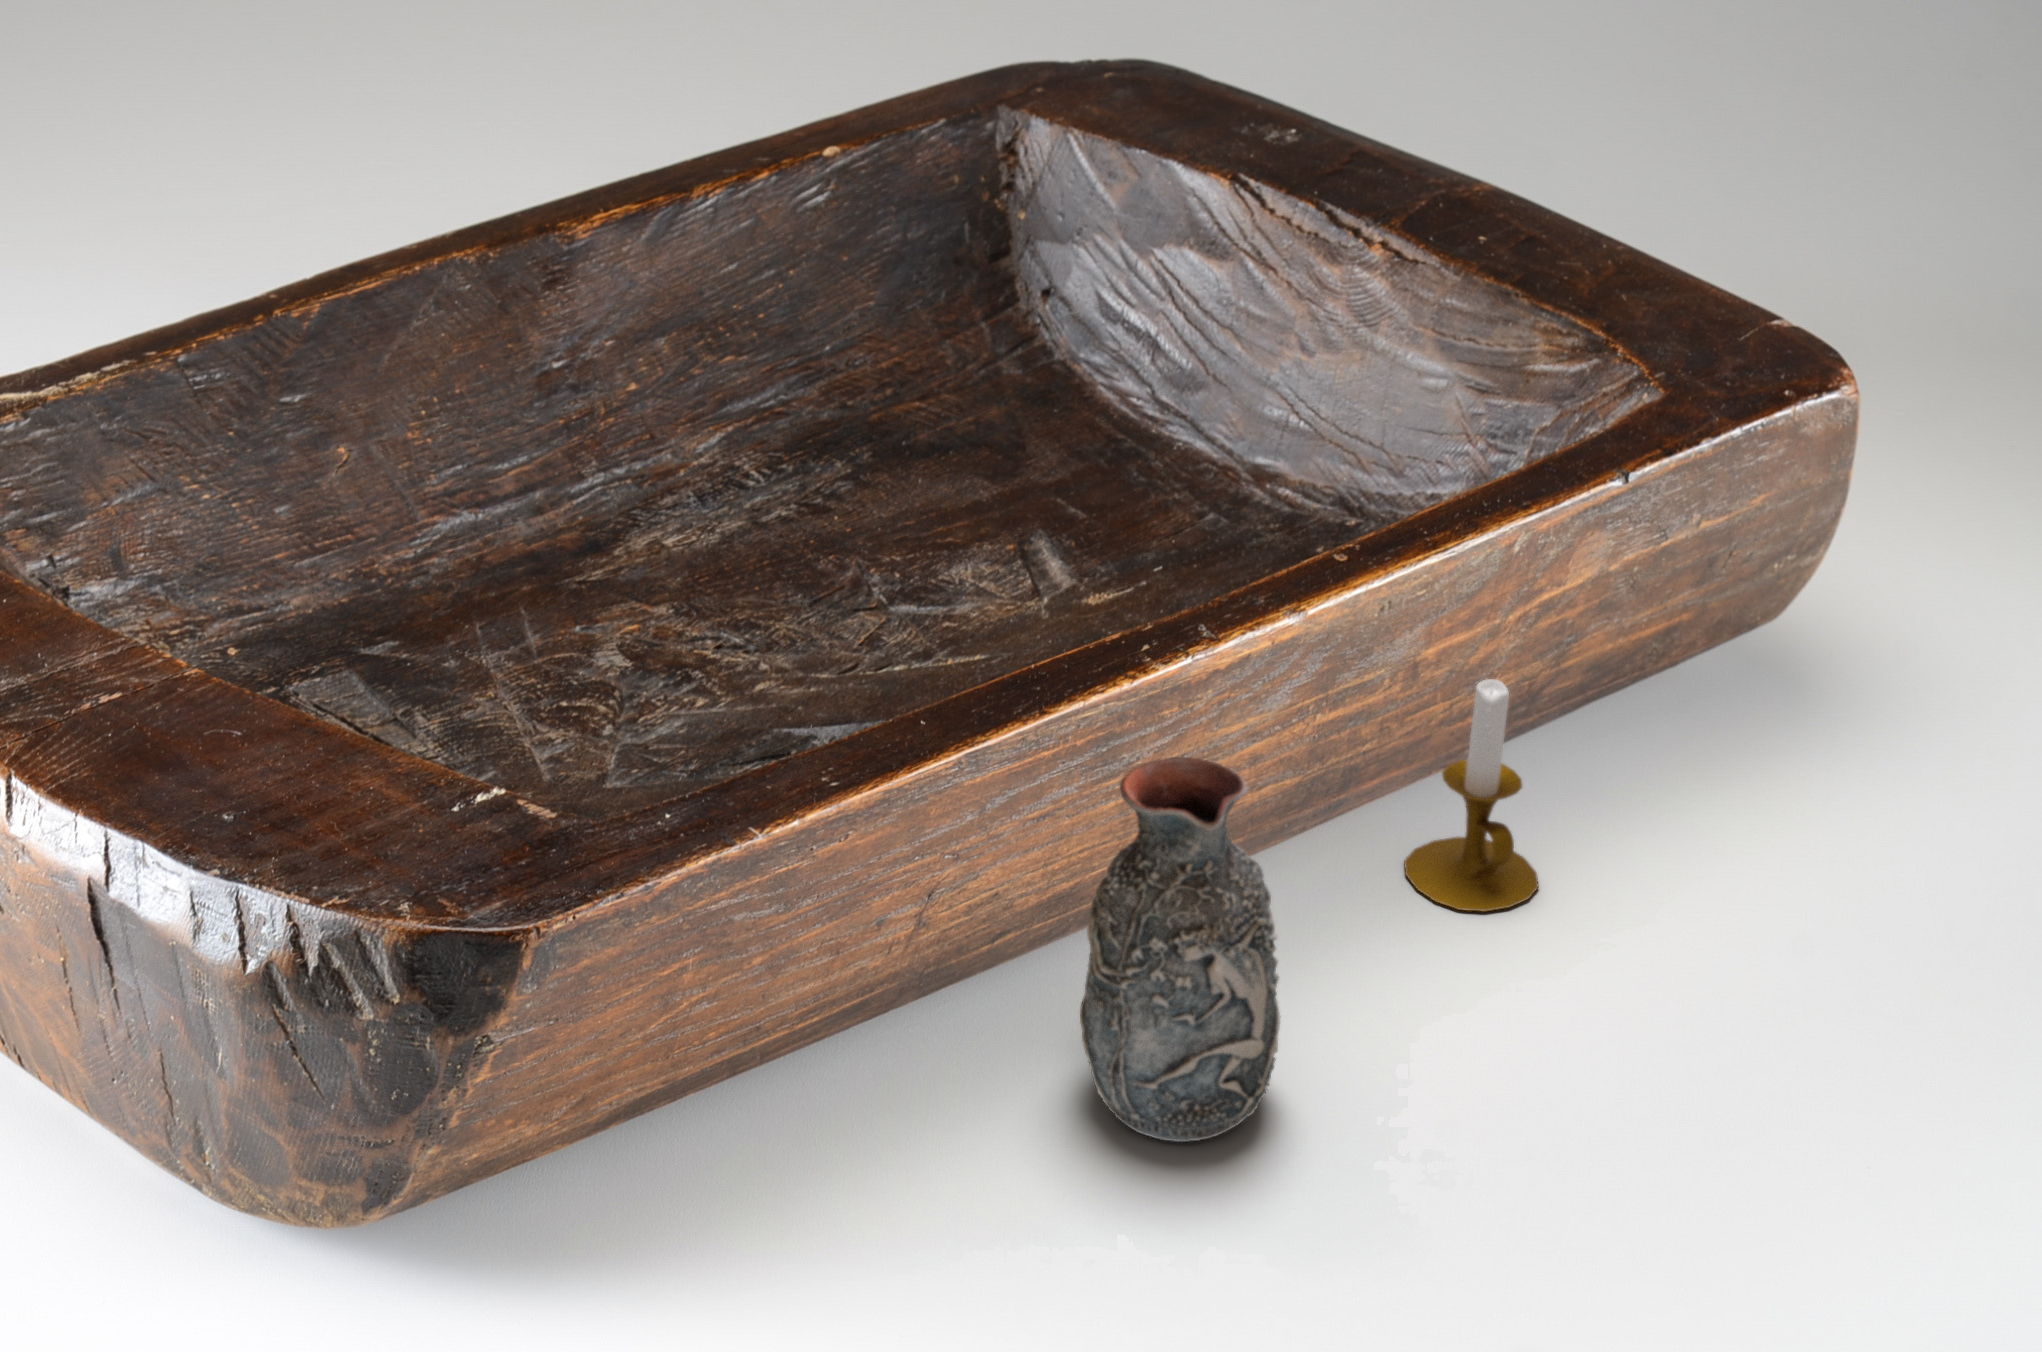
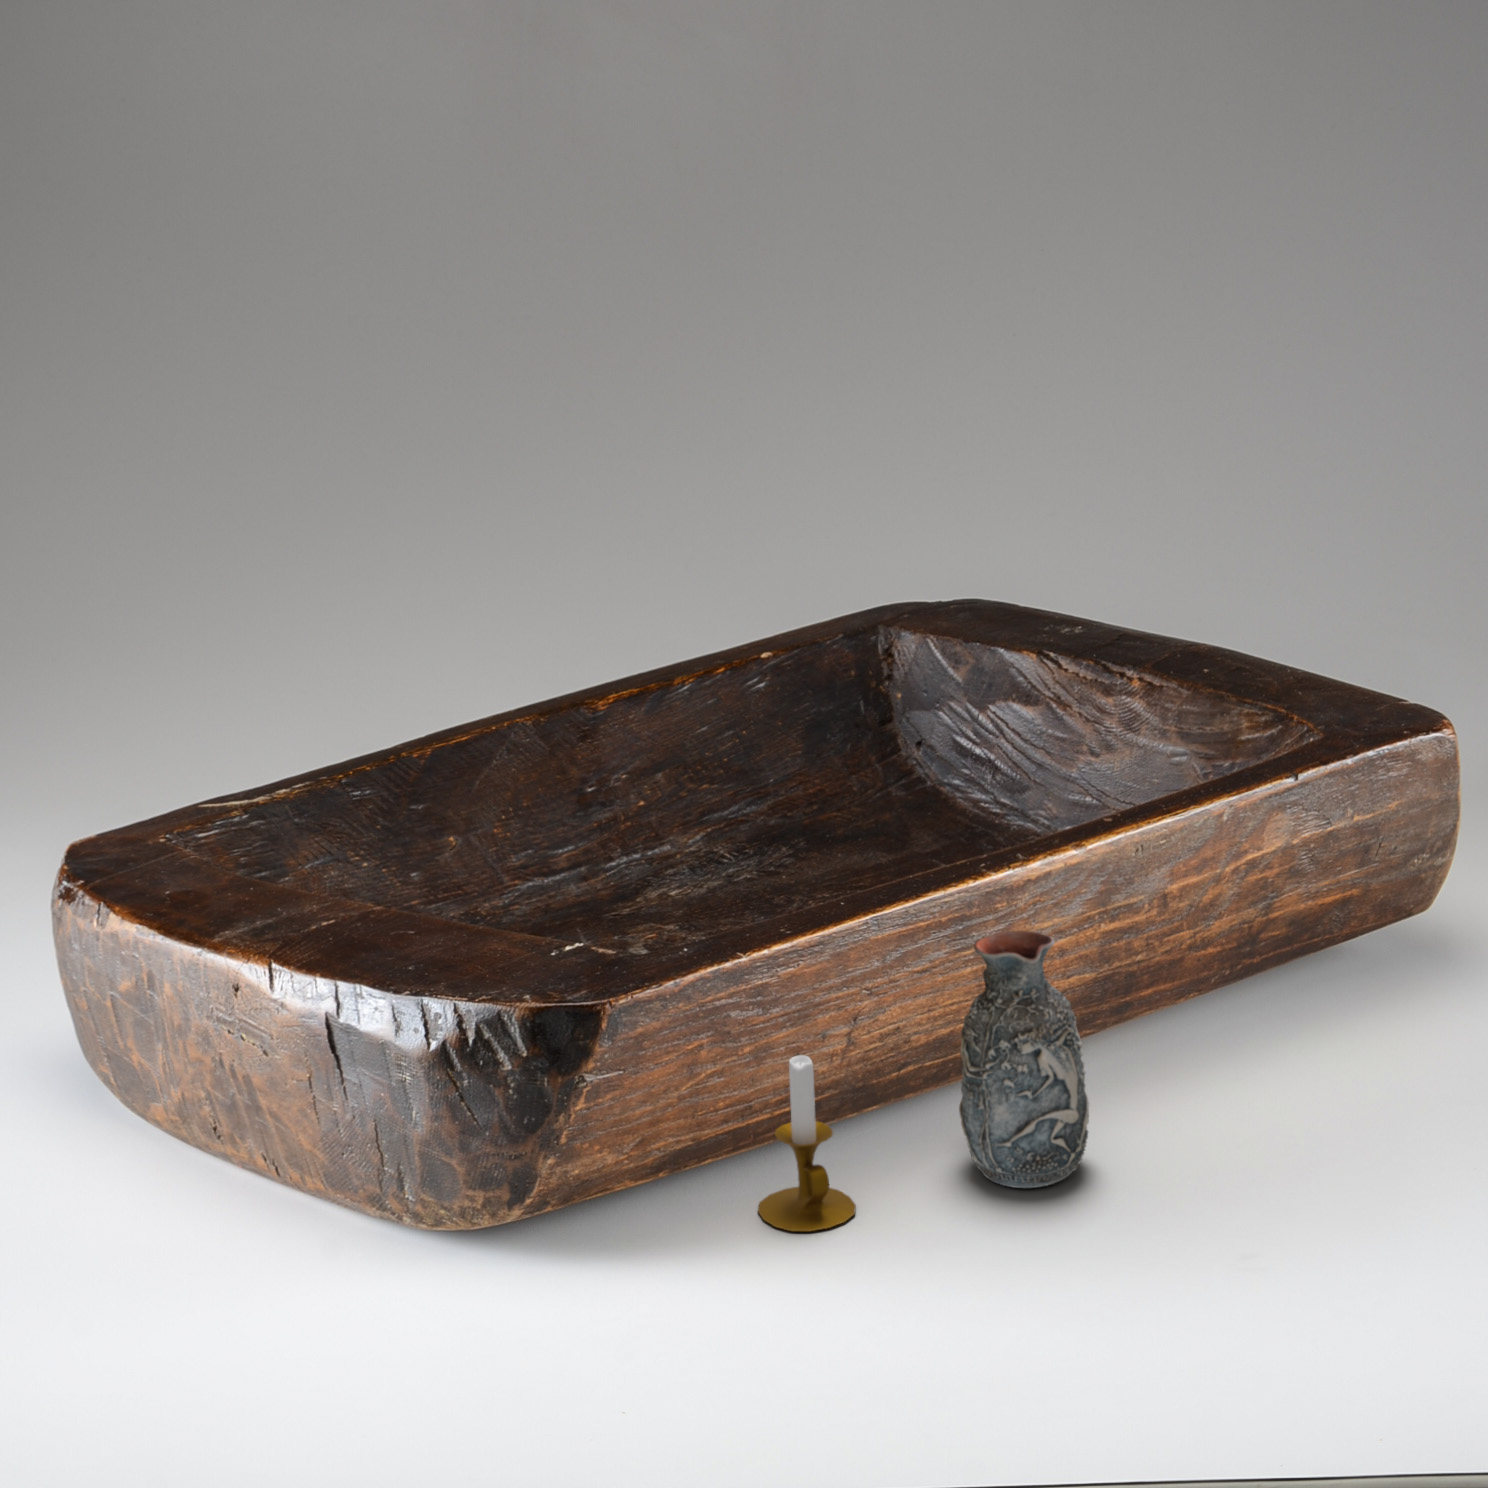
candlestick: present [1404,679,1539,911] -> present [758,1055,856,1231]

